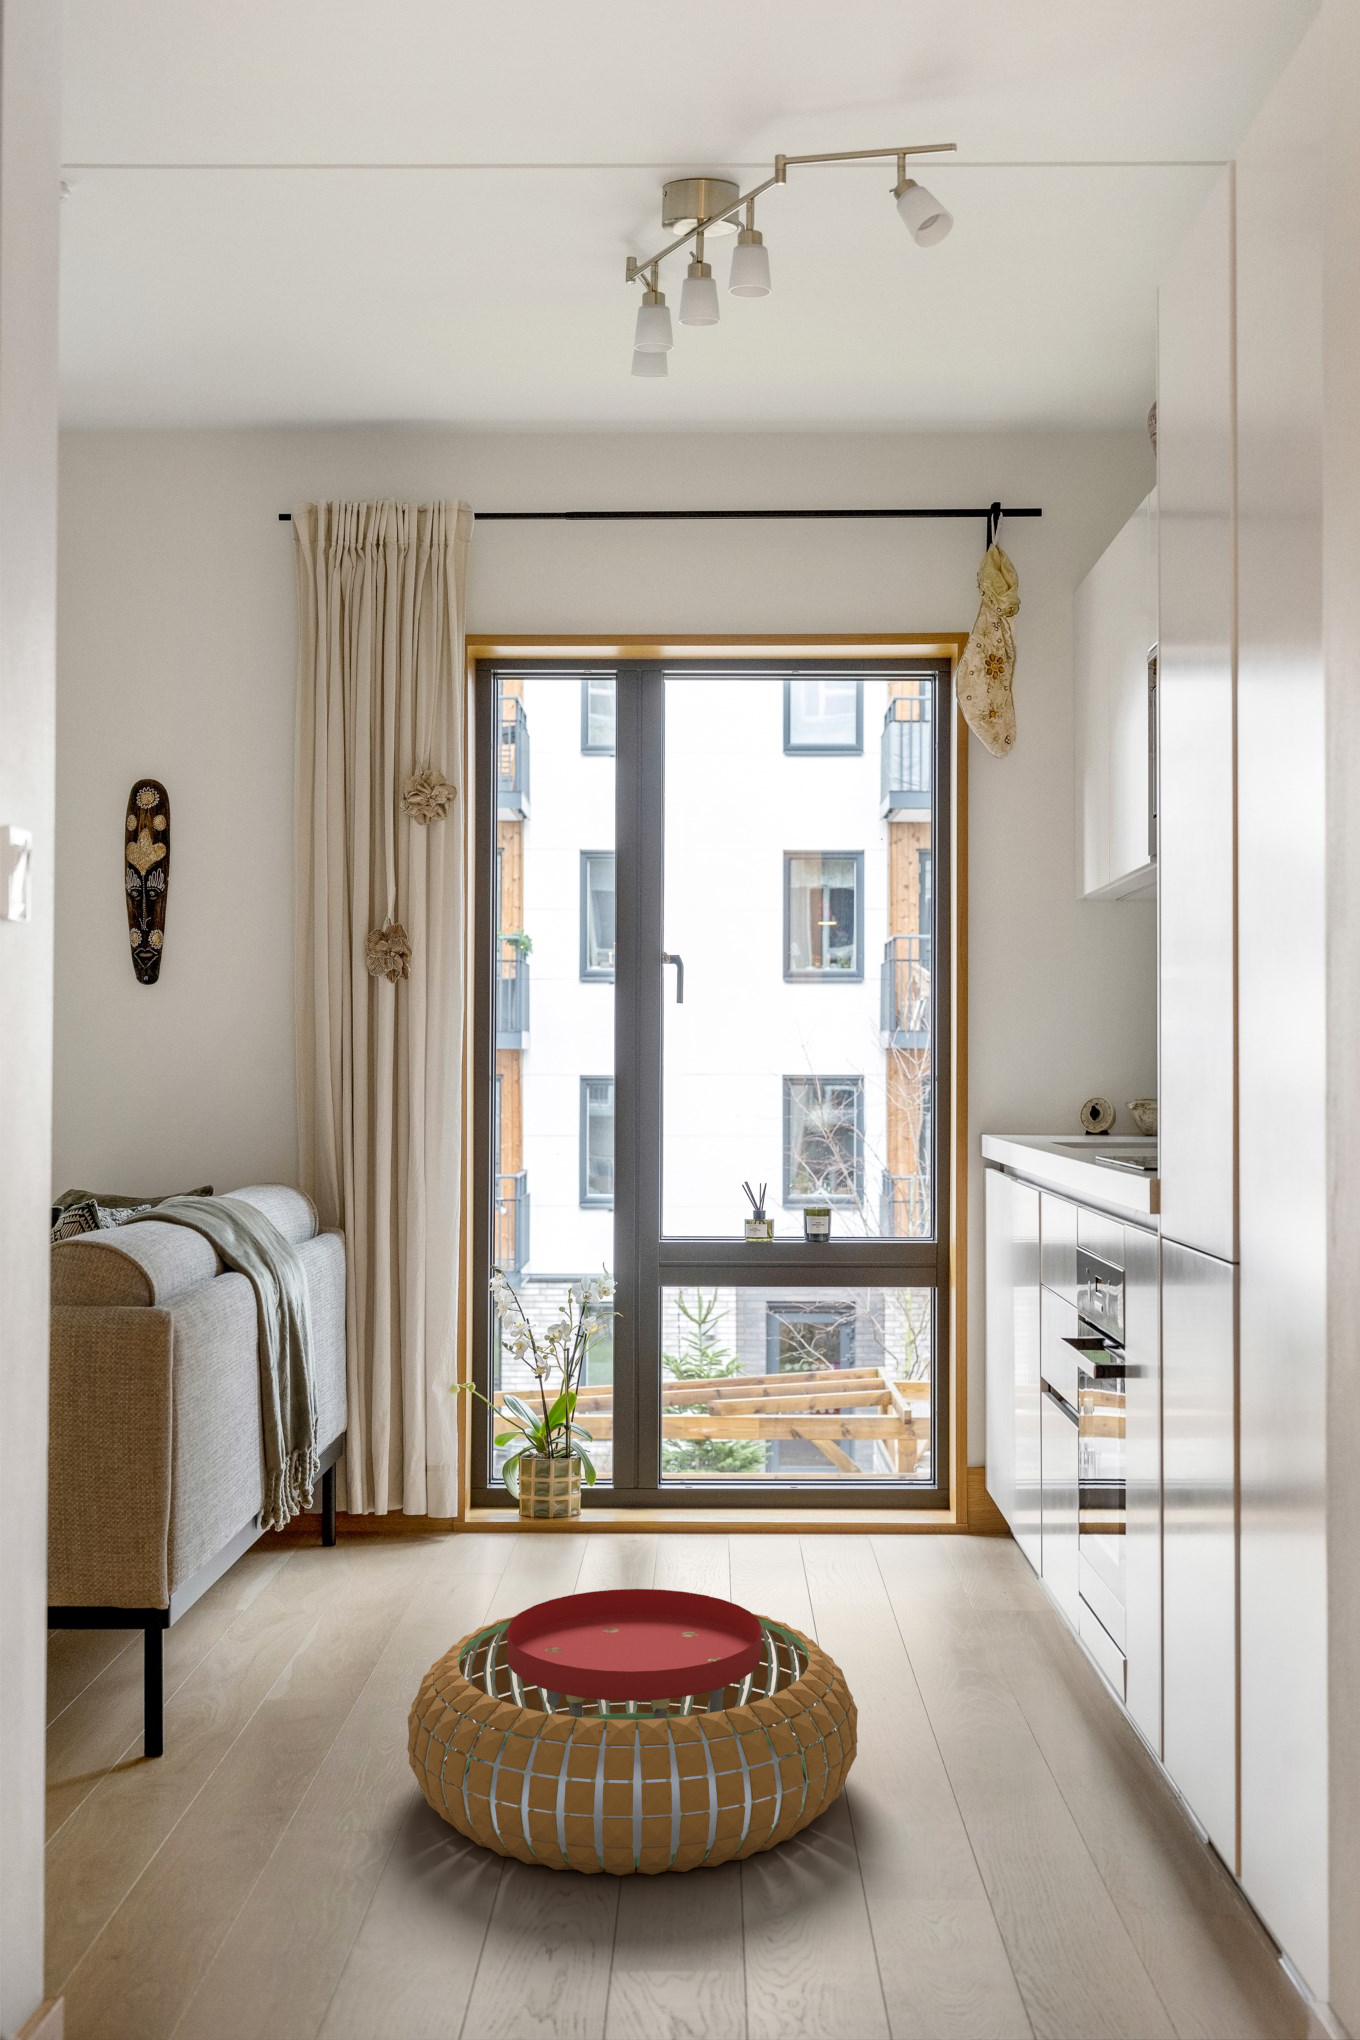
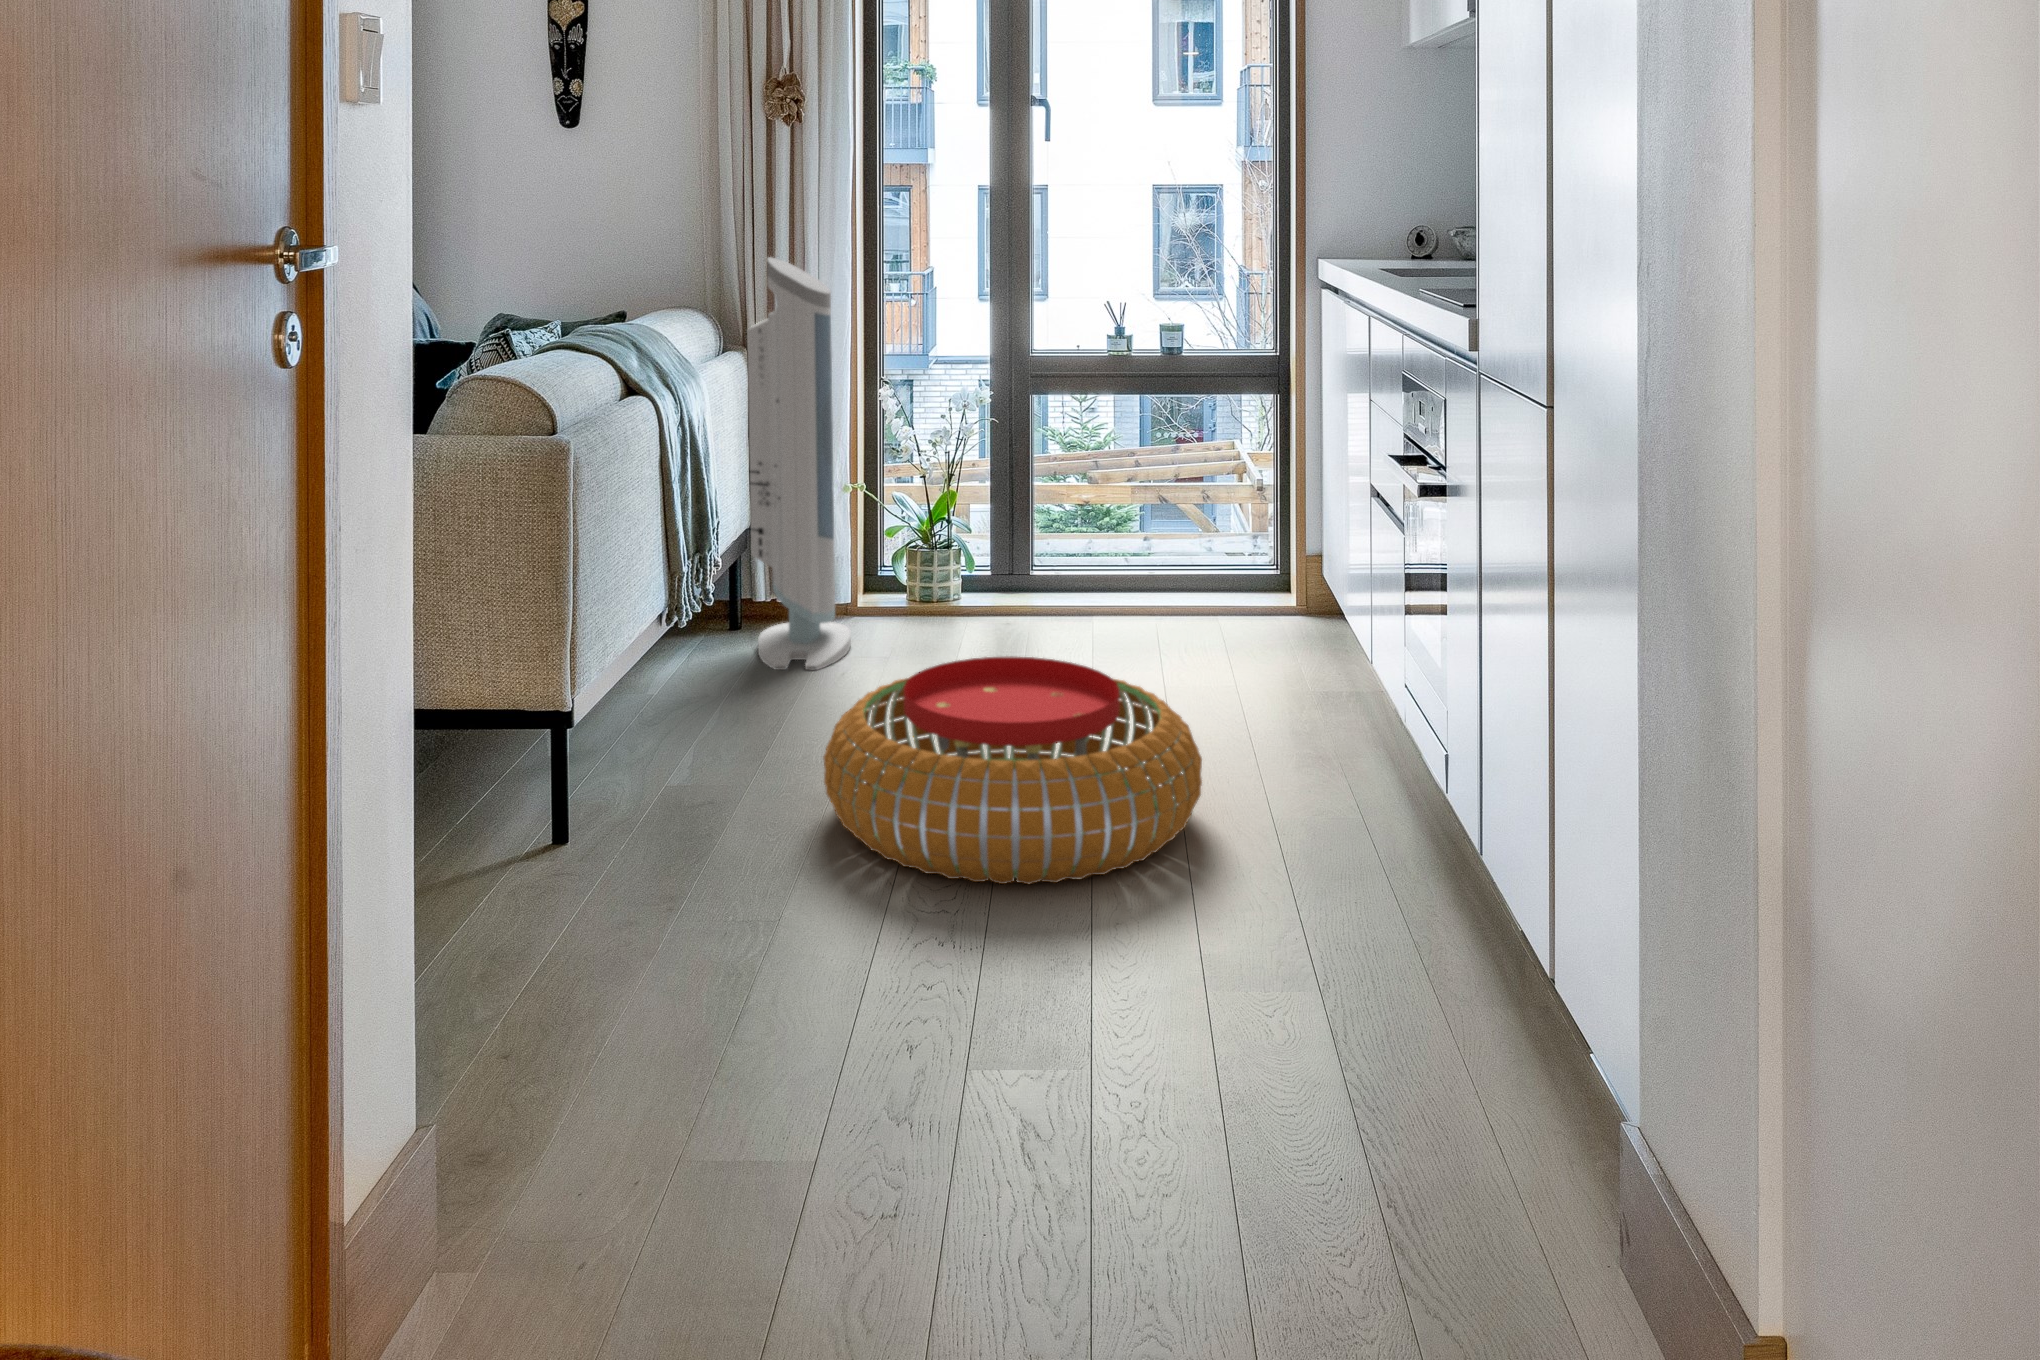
air purifier: none [340,1123,451,1607] -> present [747,257,851,670]

